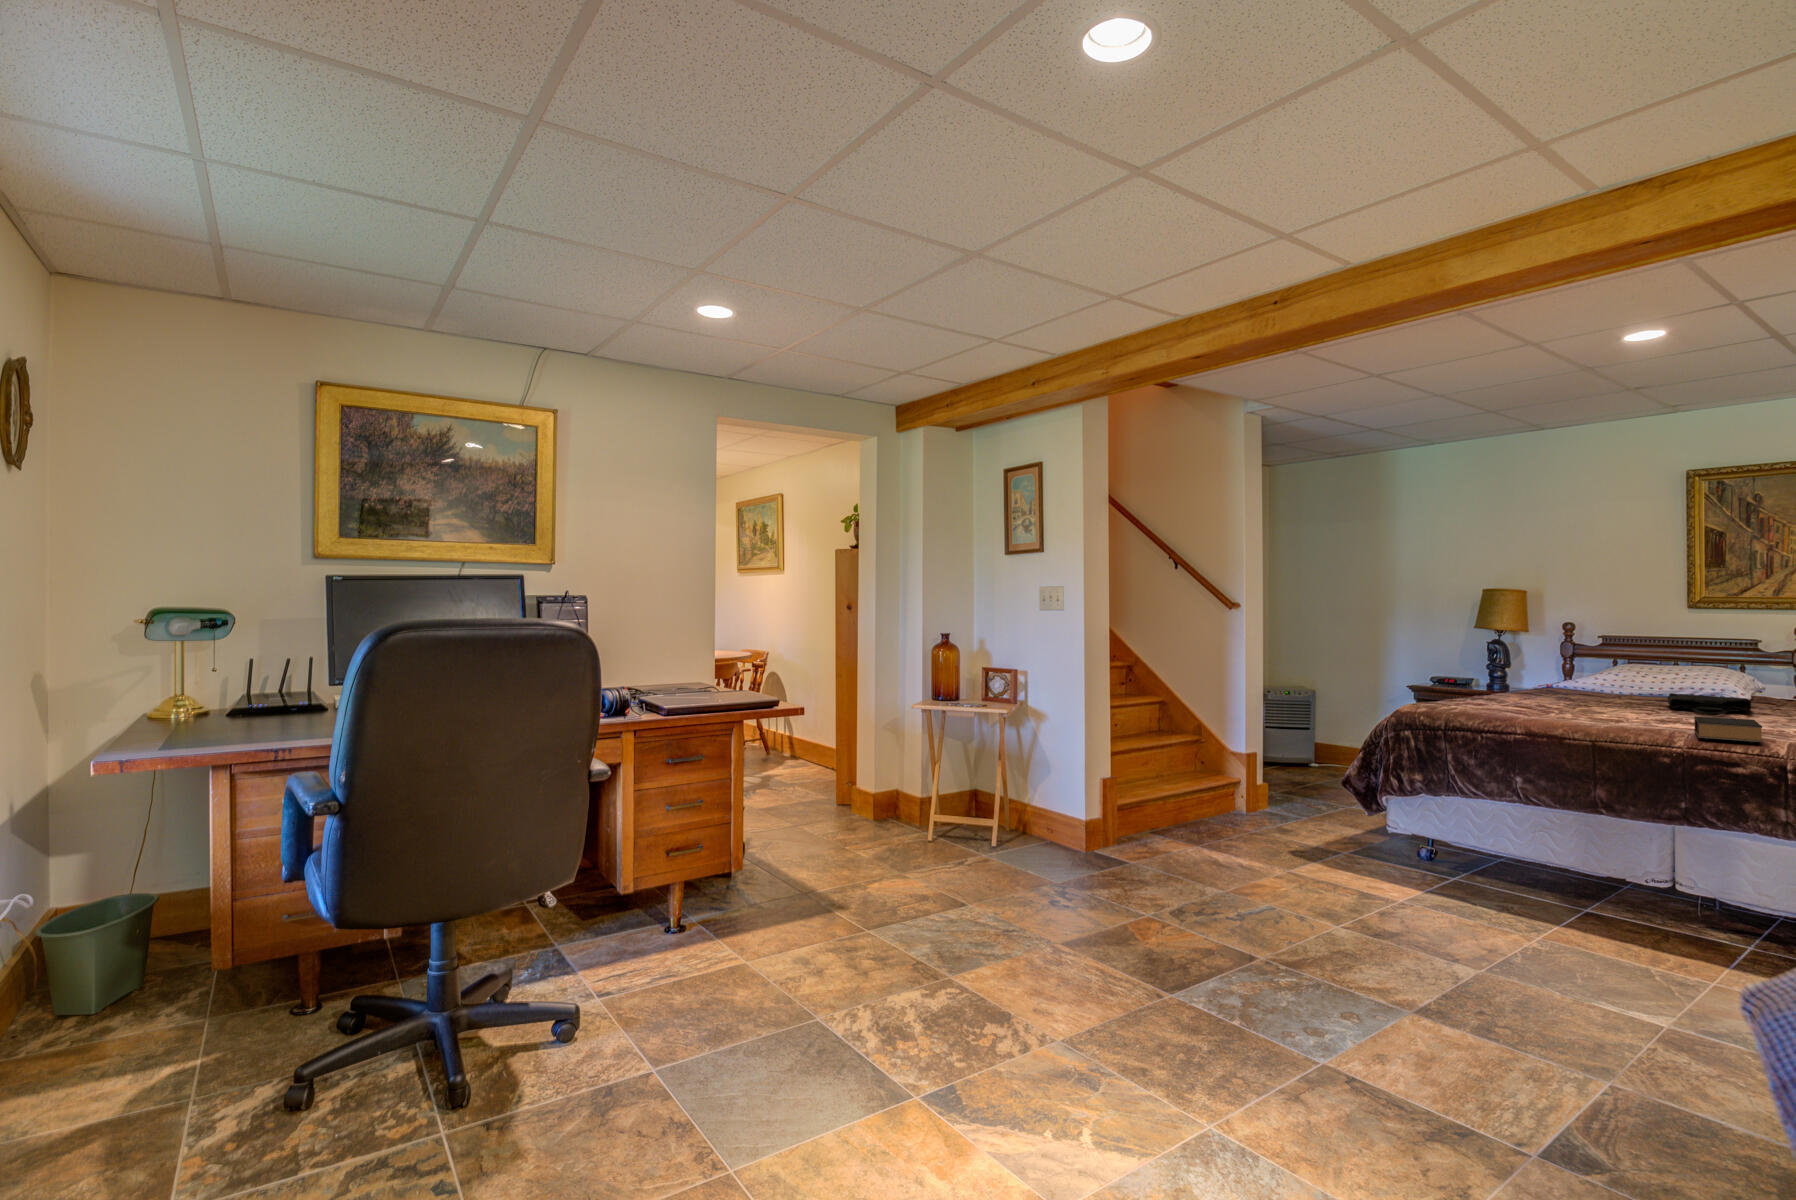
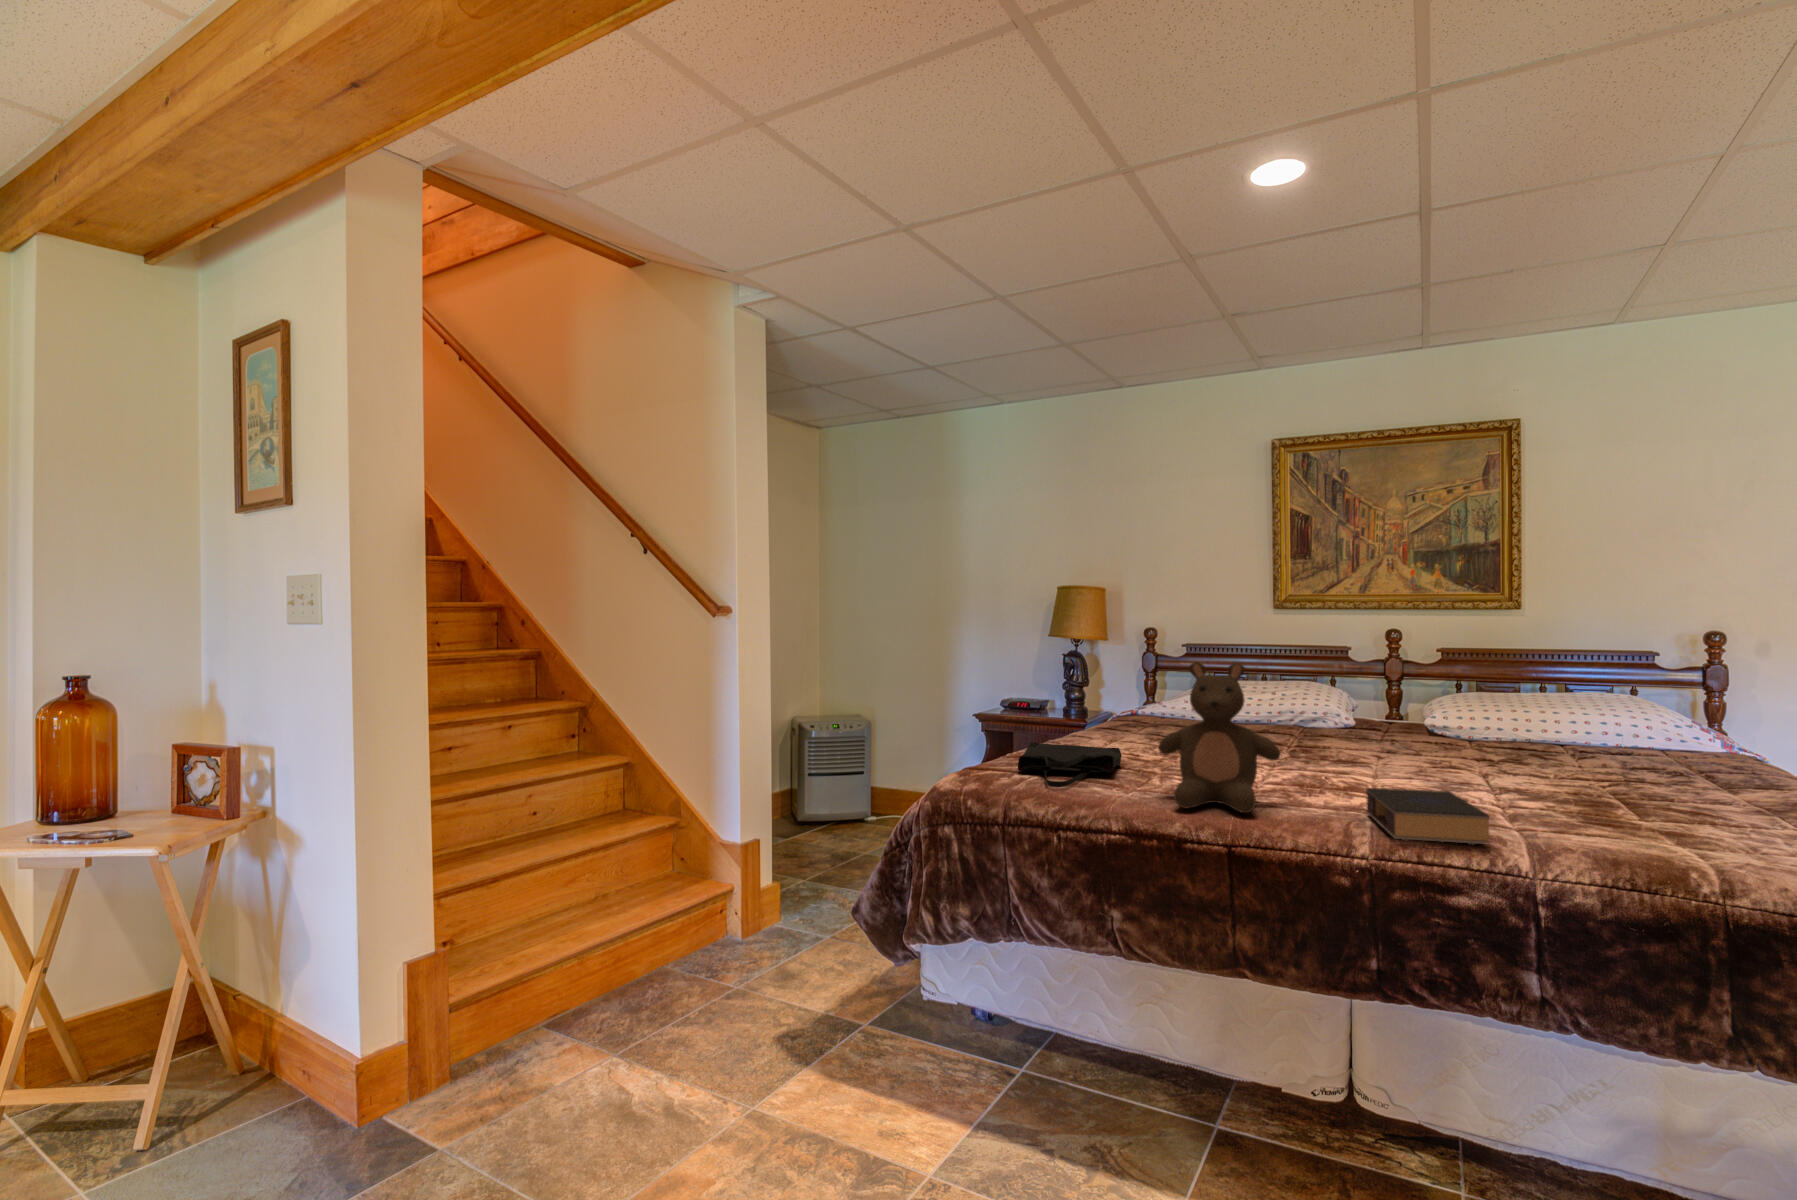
stuffed bear: none [1551,642,1636,727] -> present [1158,662,1280,813]
tote bag: present [1668,693,1751,716] -> present [1018,742,1122,787]

